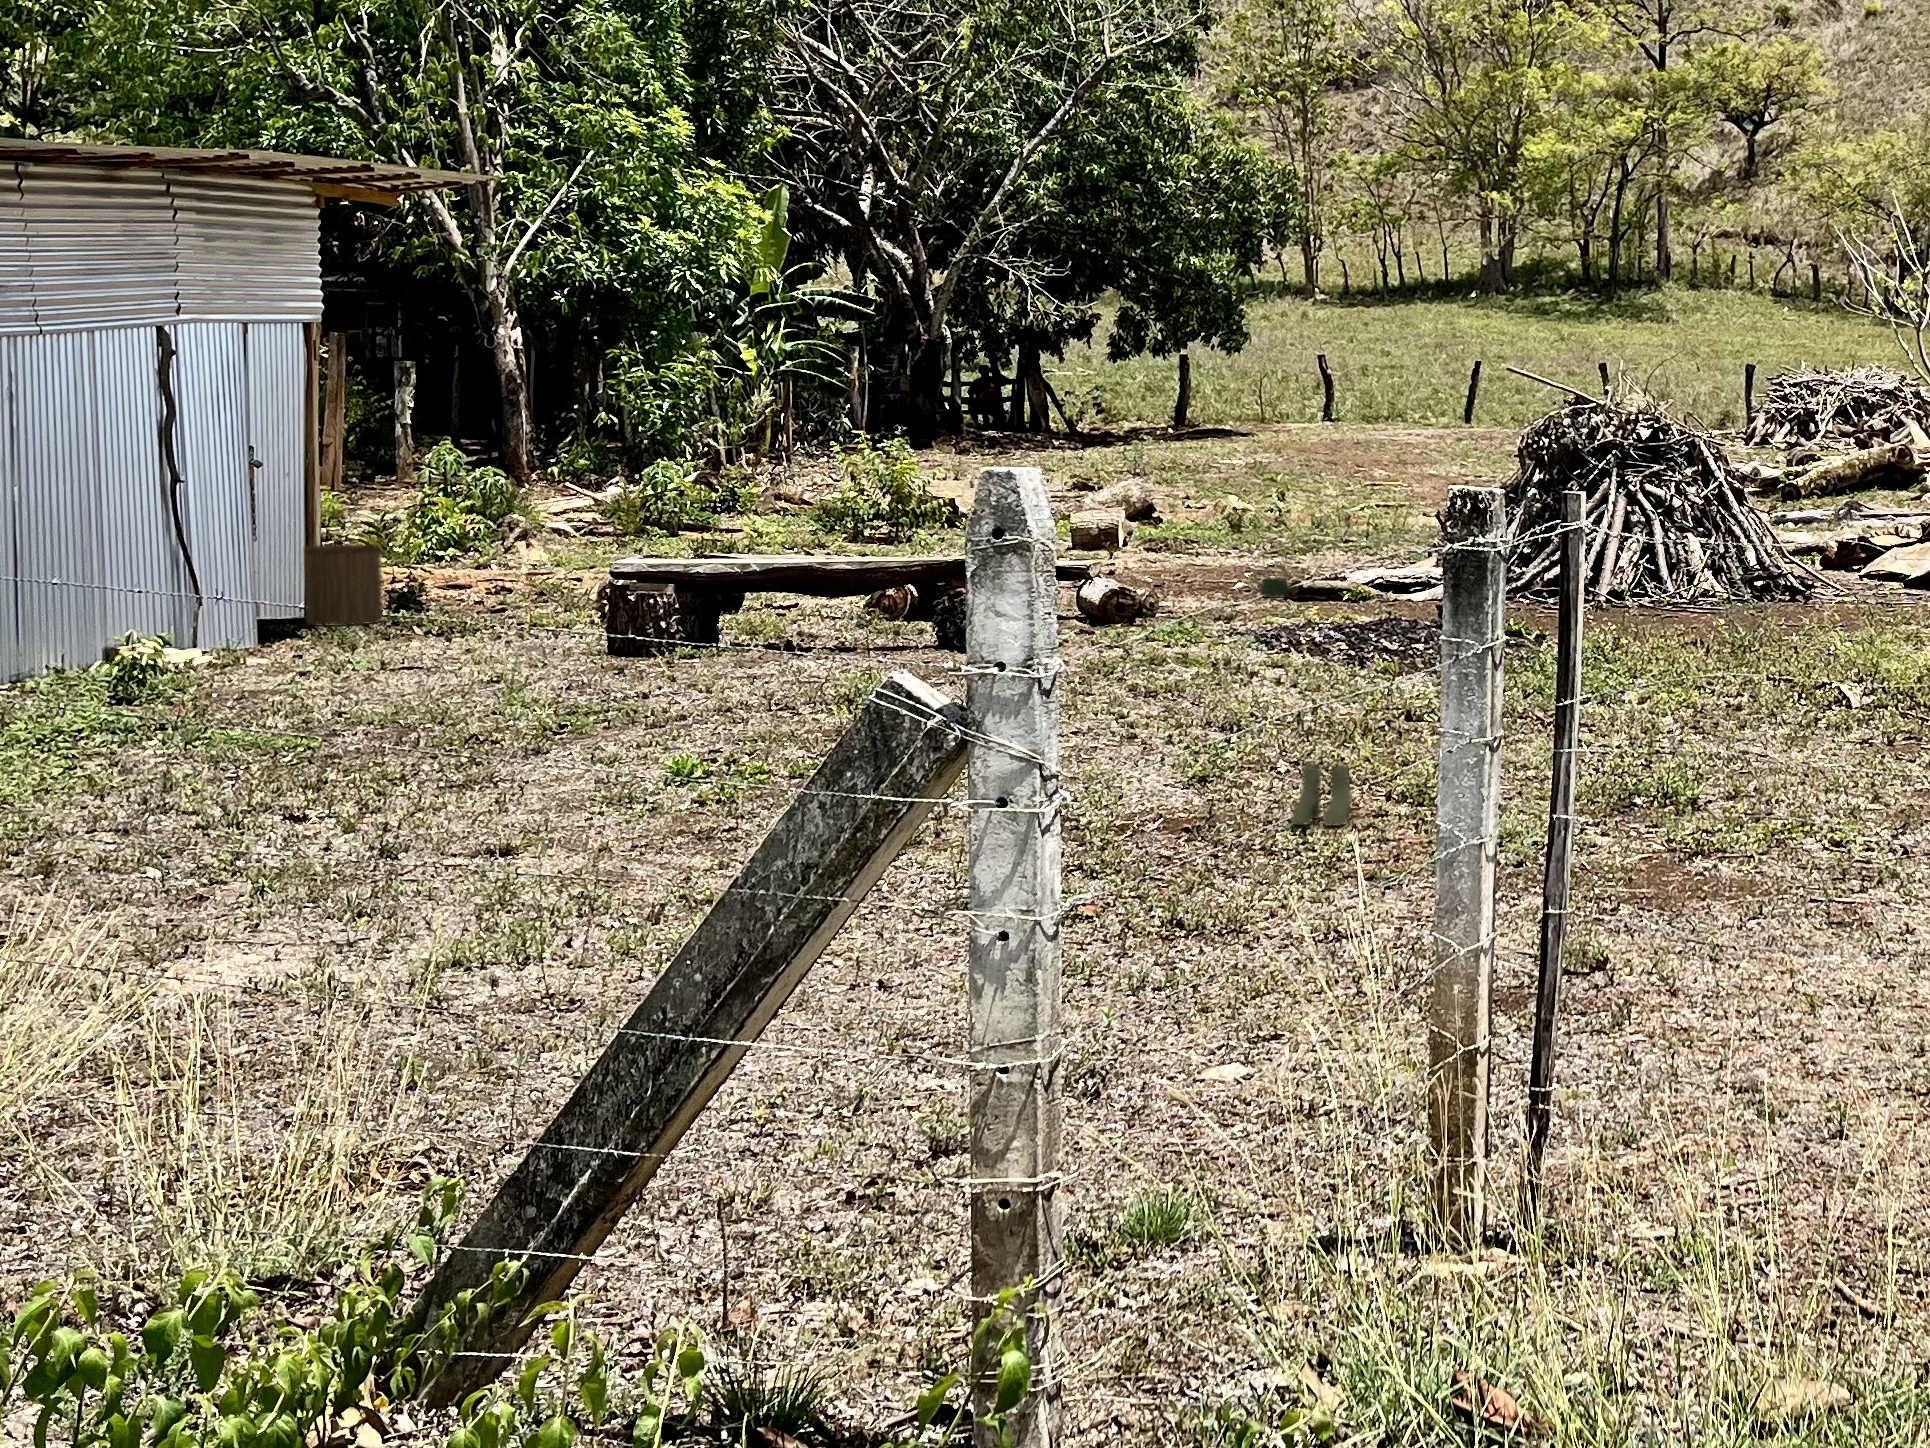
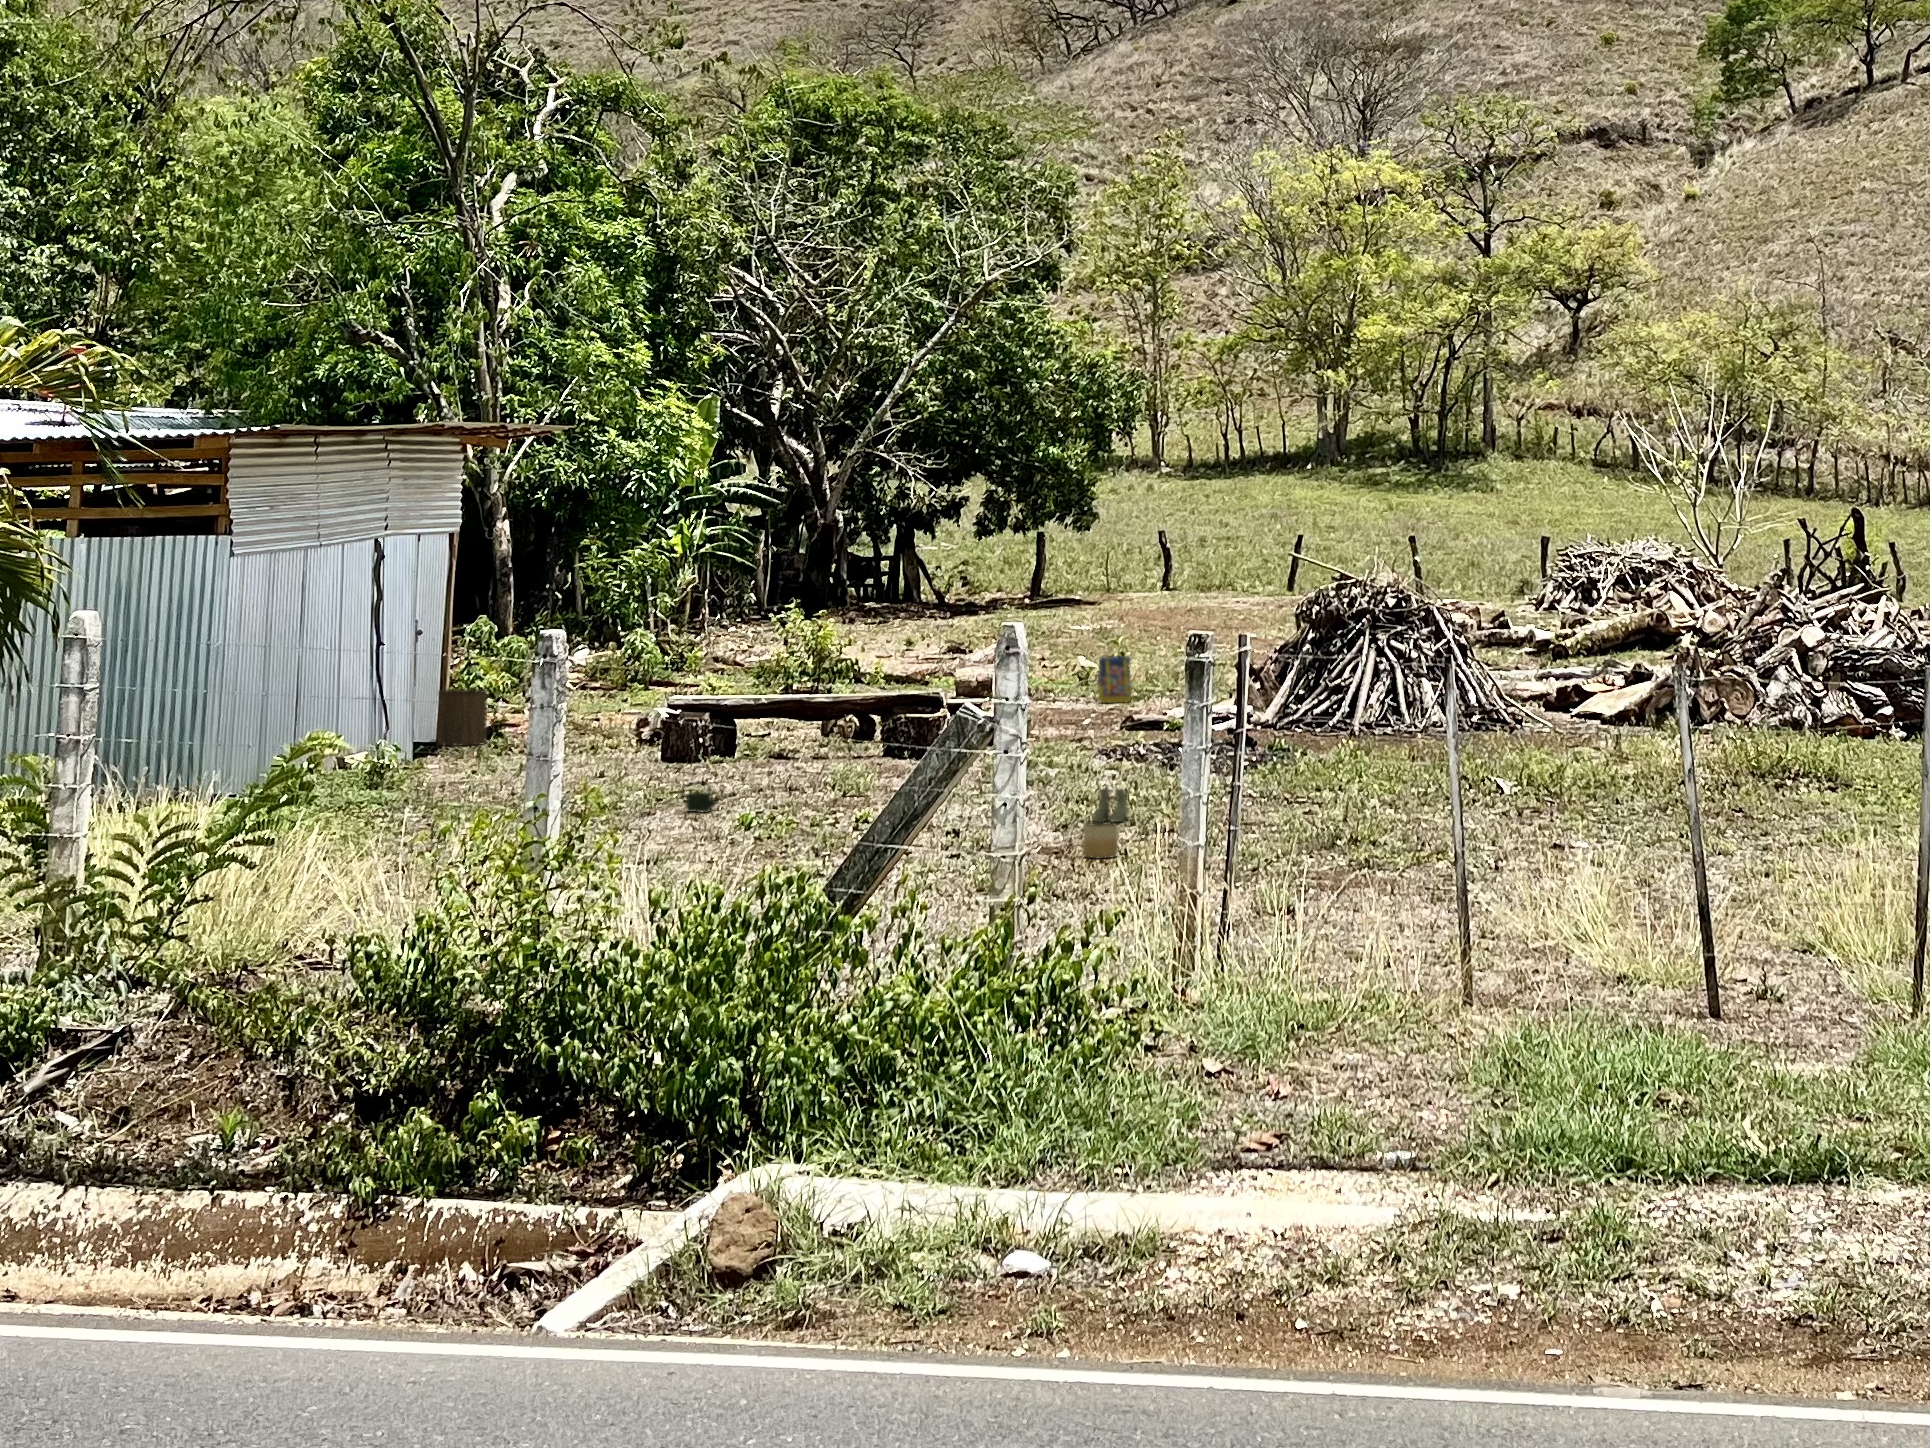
backpack: none [1247,494,1290,552] -> present [1097,656,1131,703]
watering can: present [1255,569,1296,598] -> present [680,783,720,813]
planter: none [1294,883,1367,962] -> present [1082,822,1118,859]

